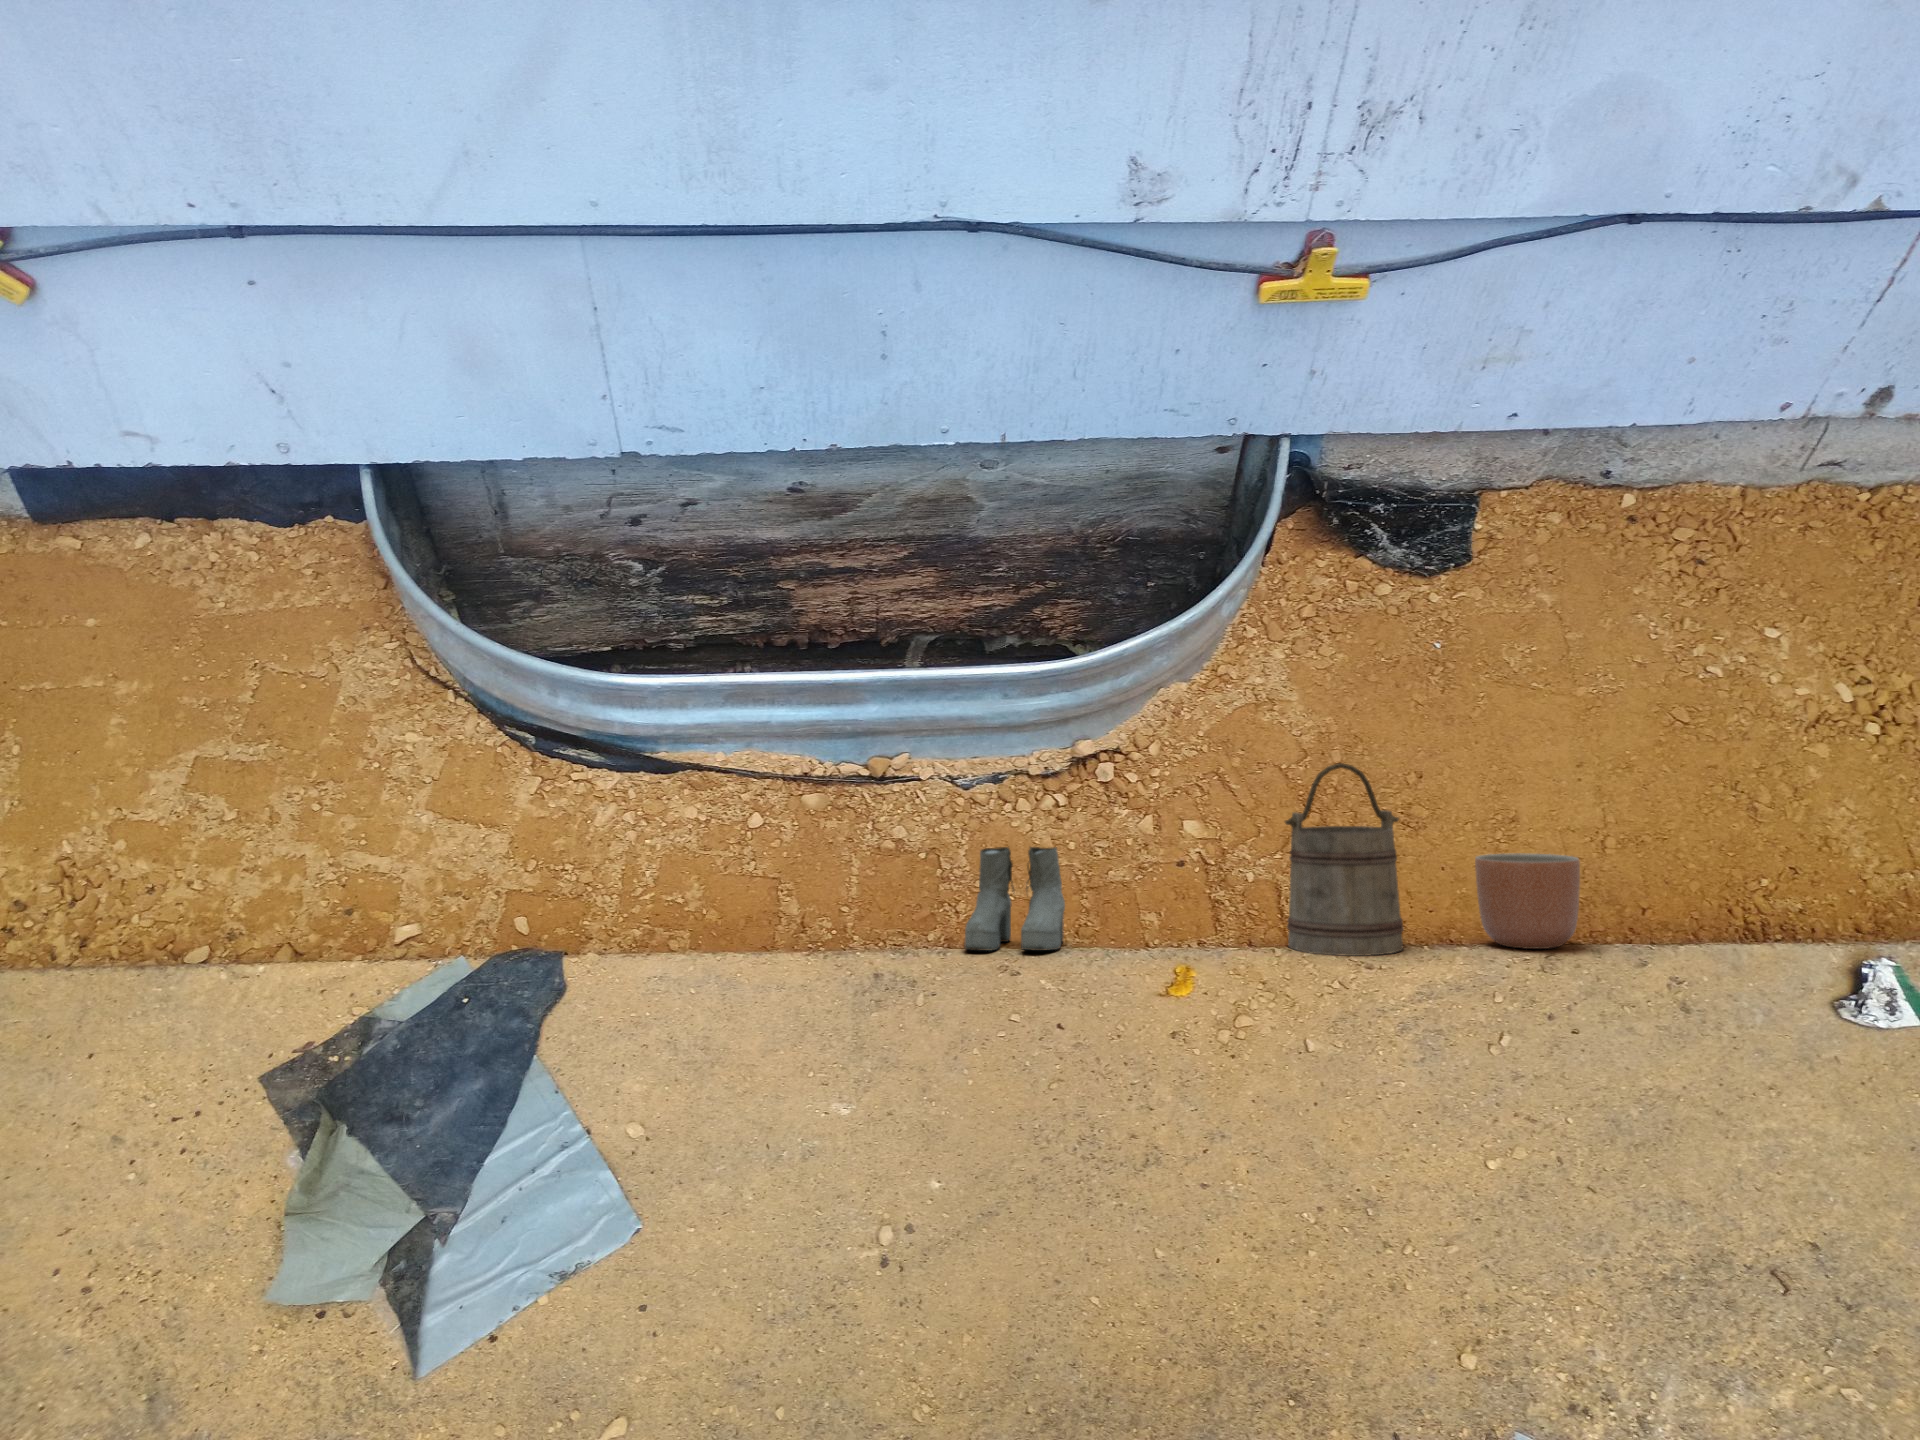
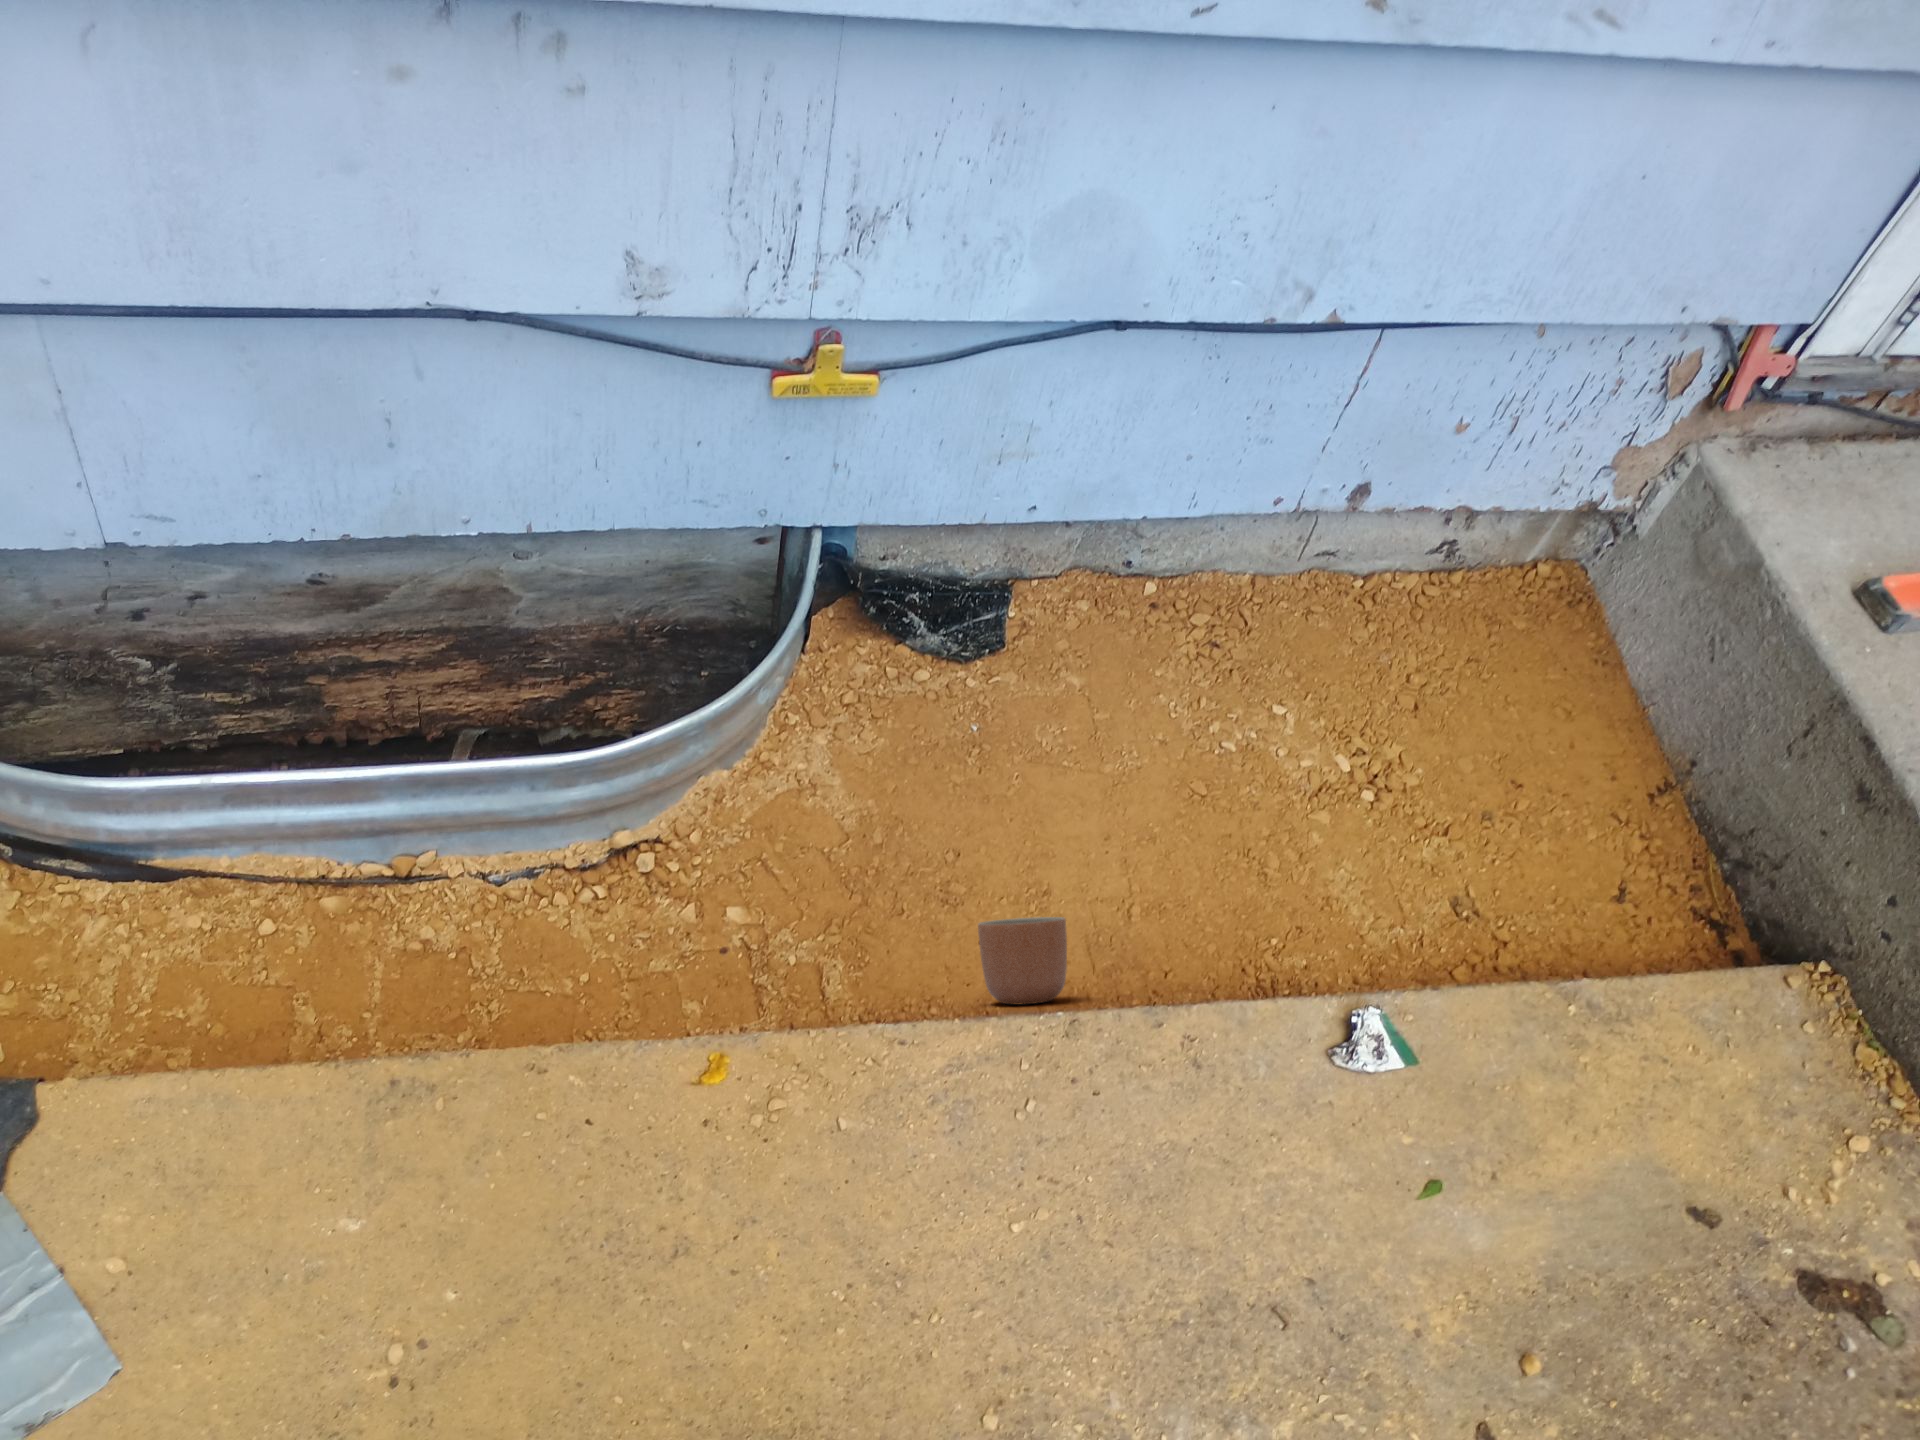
bucket: present [1285,763,1404,956] -> none [798,840,913,1022]
boots: present [964,847,1065,951] -> none [482,936,591,1043]

